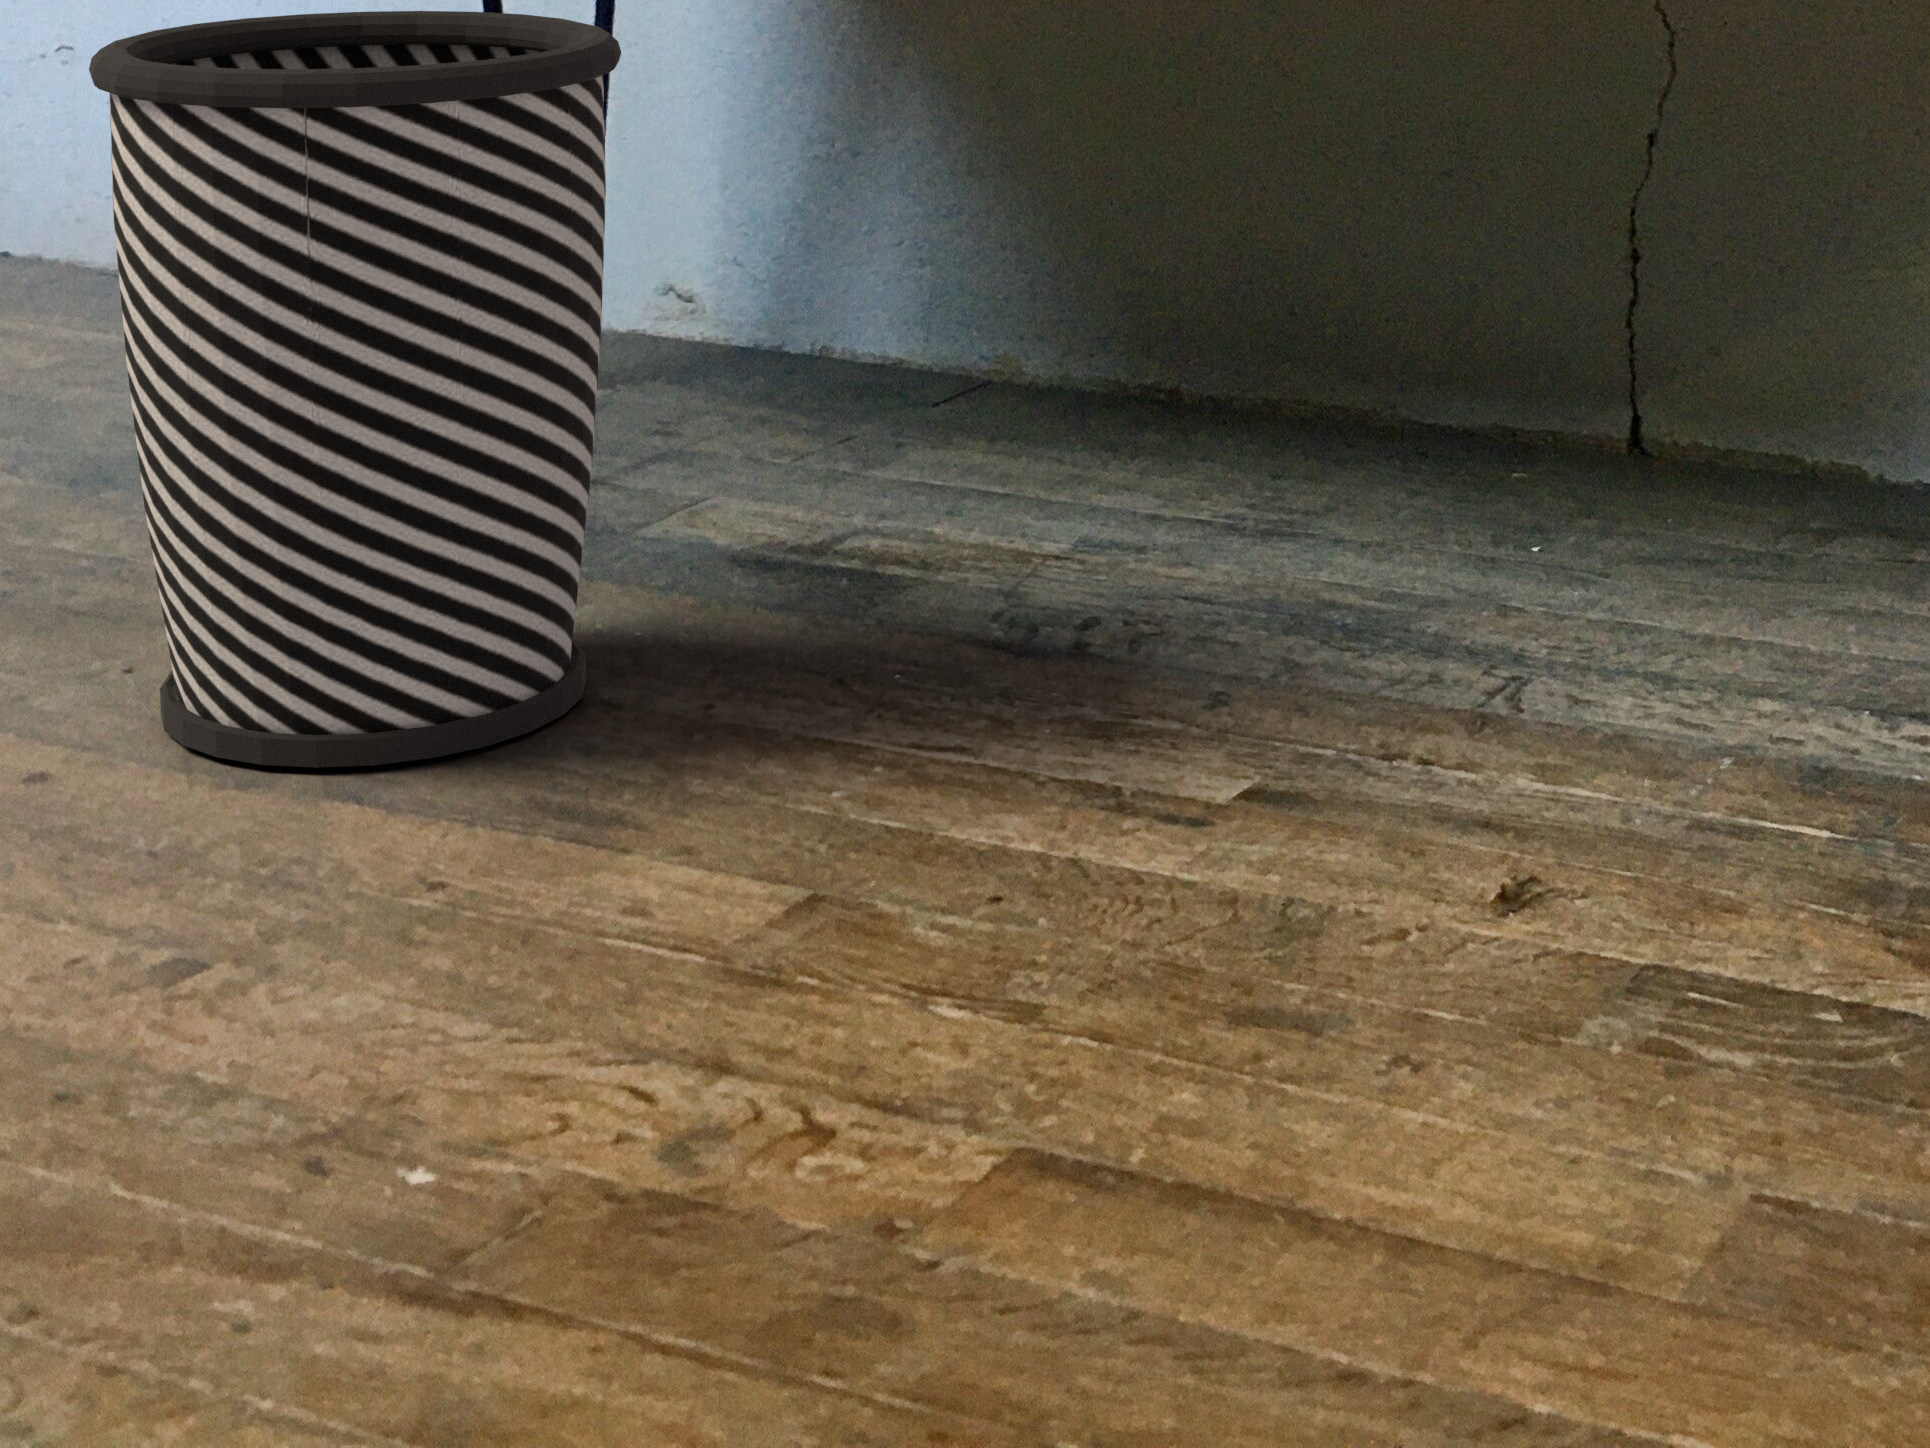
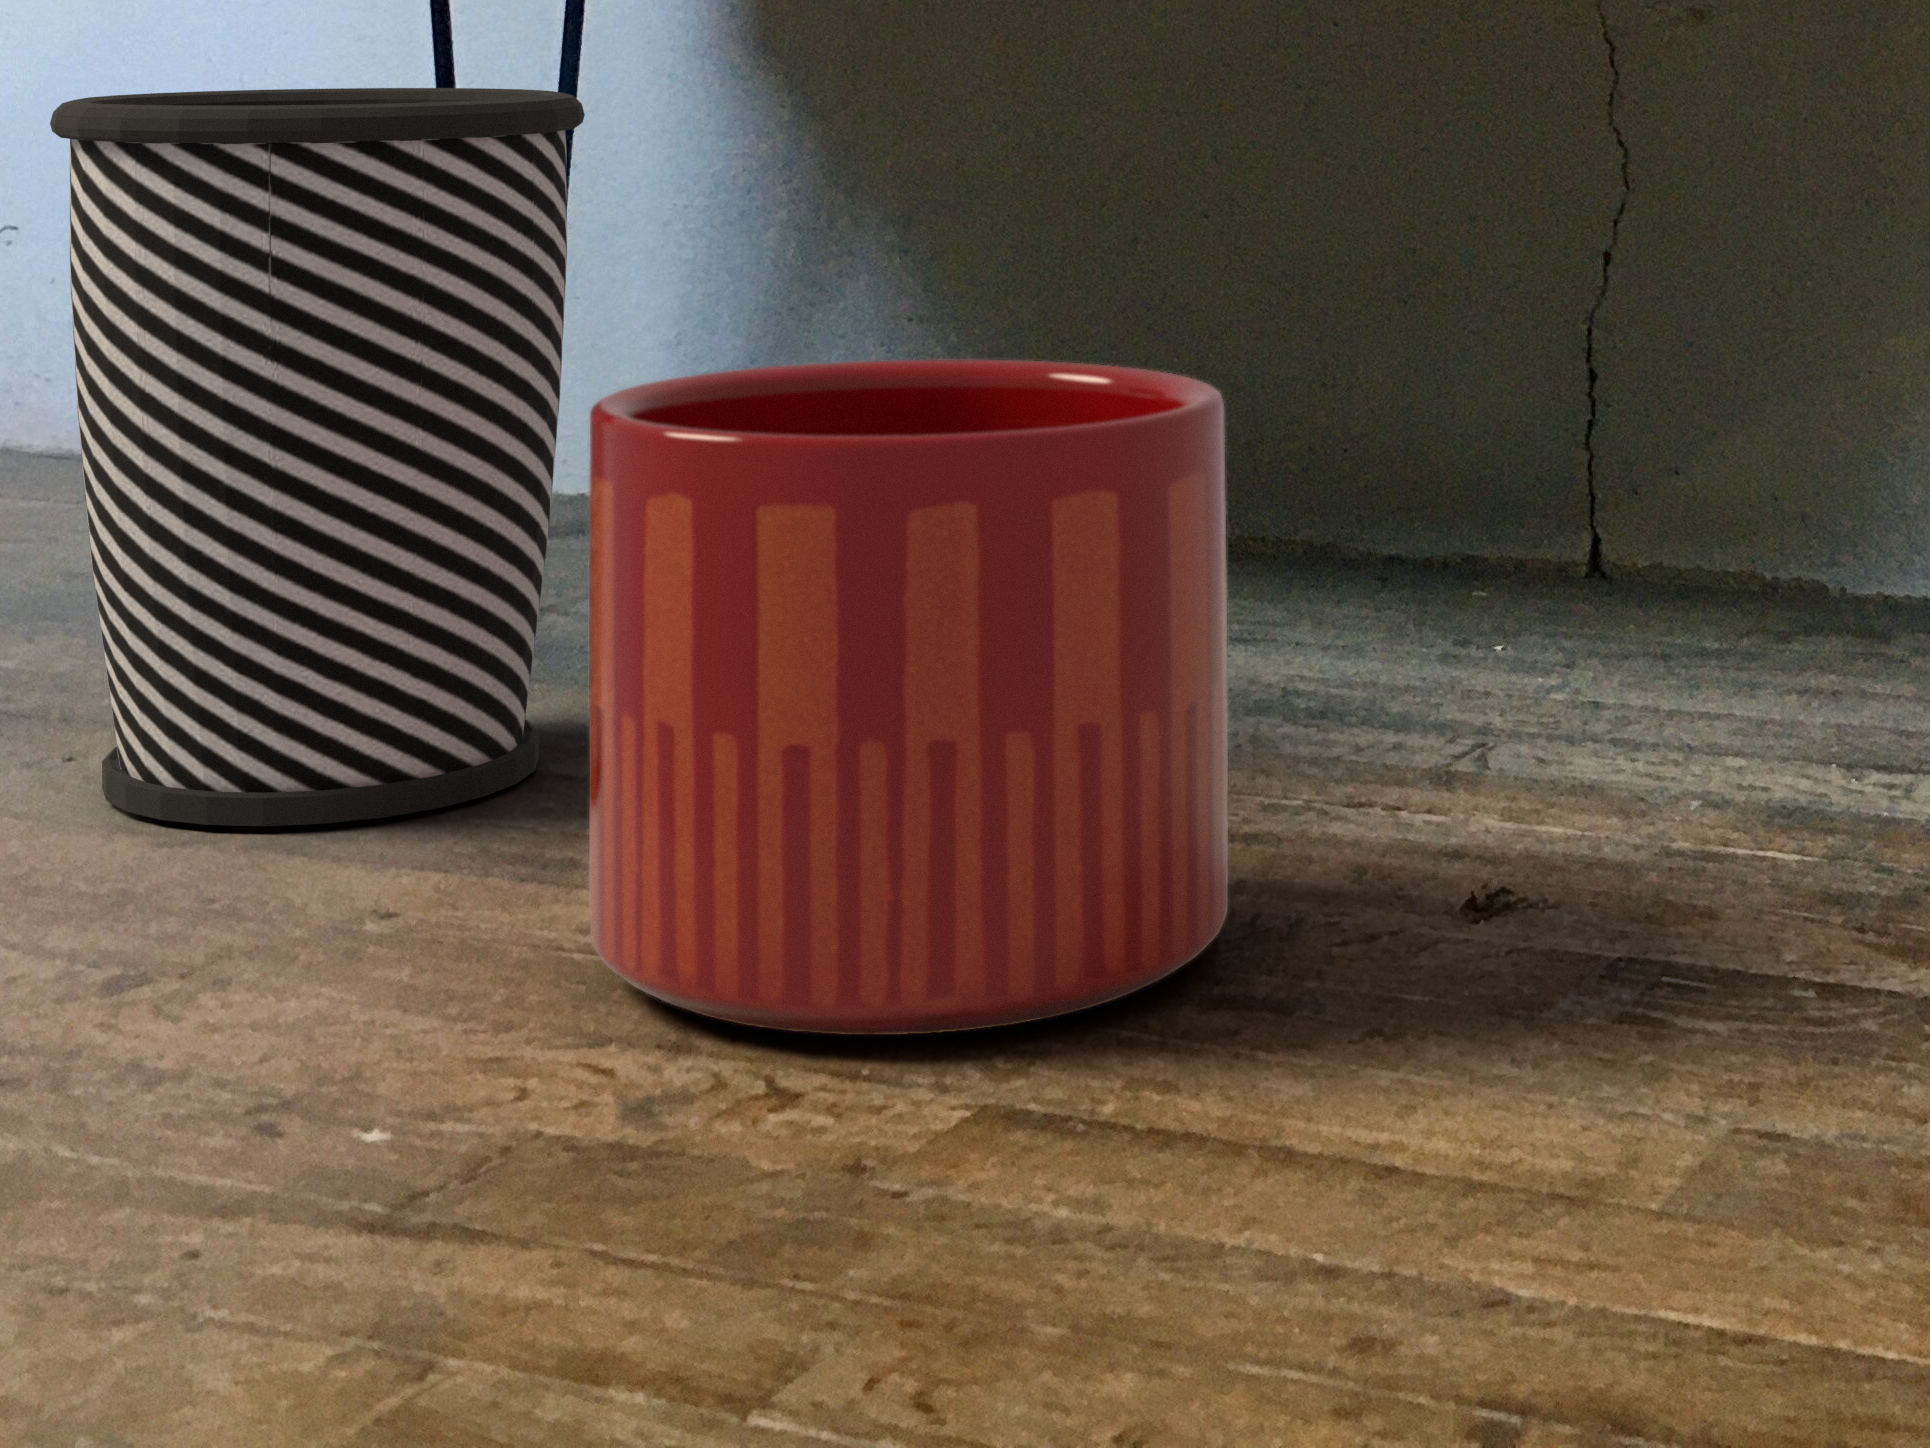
planter: none [623,340,1258,1055] -> present [589,360,1228,1035]

